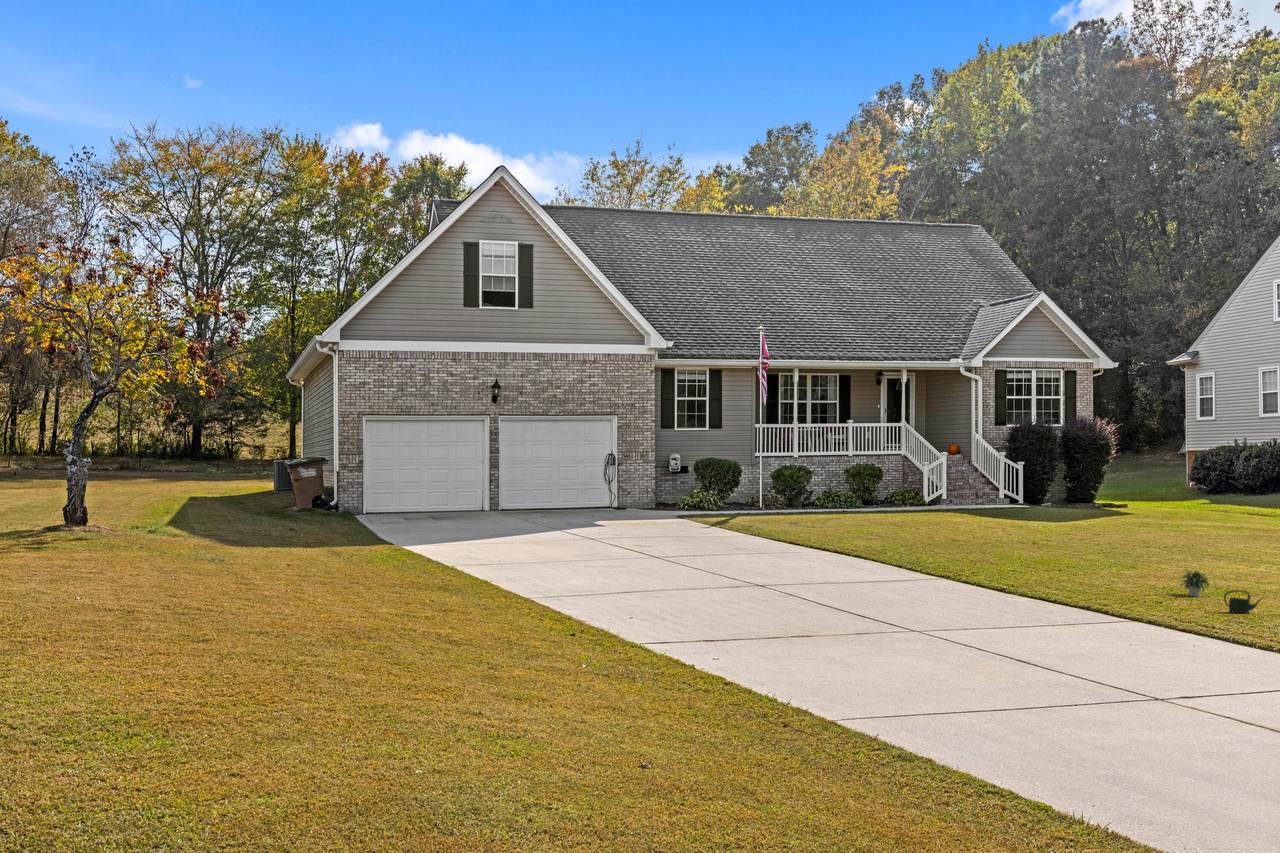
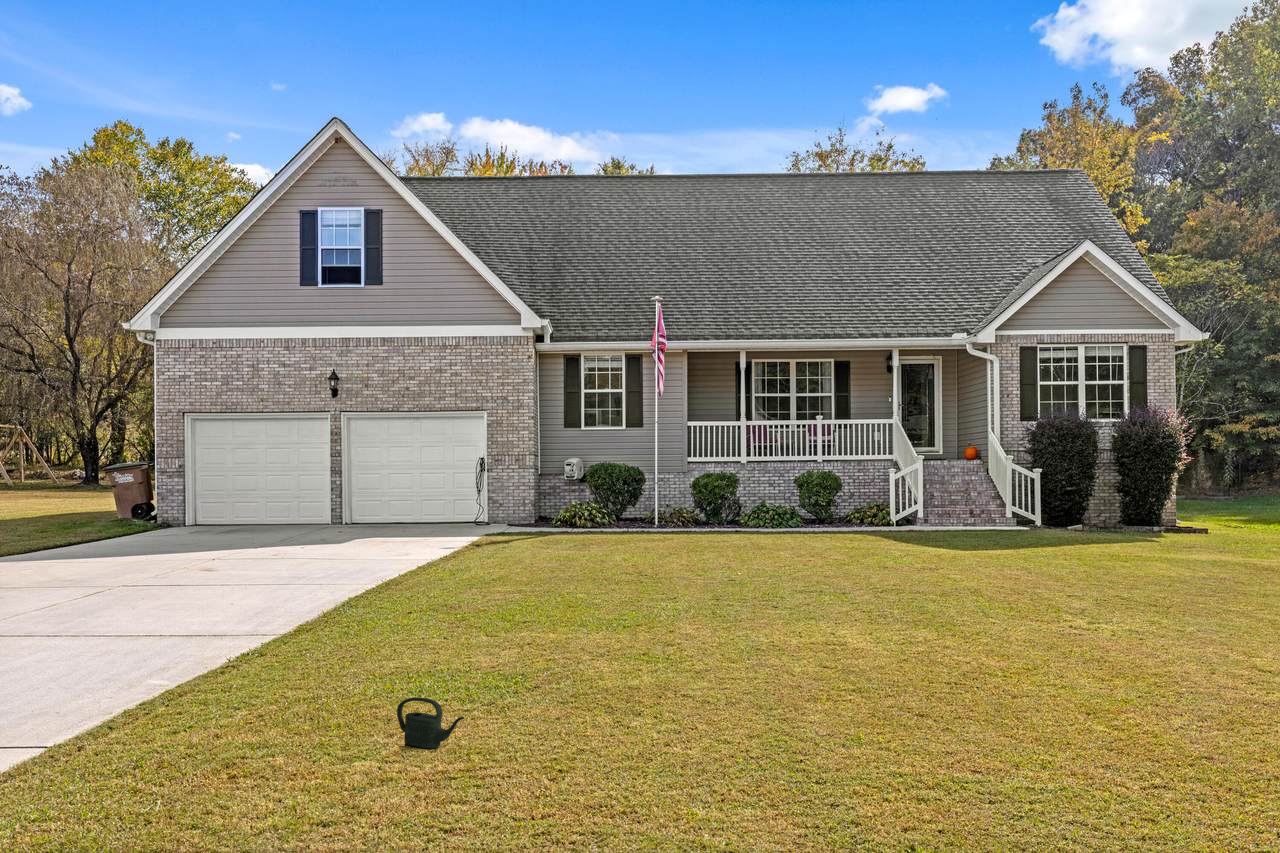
potted plant: present [1182,569,1209,597] -> none [504,640,568,699]

